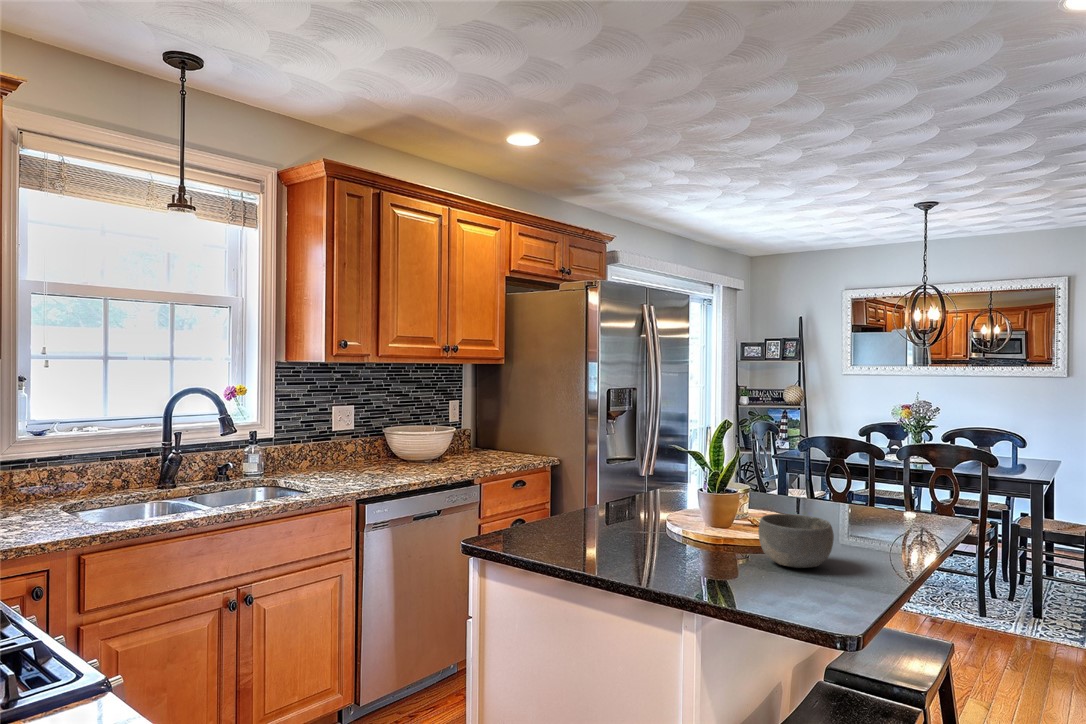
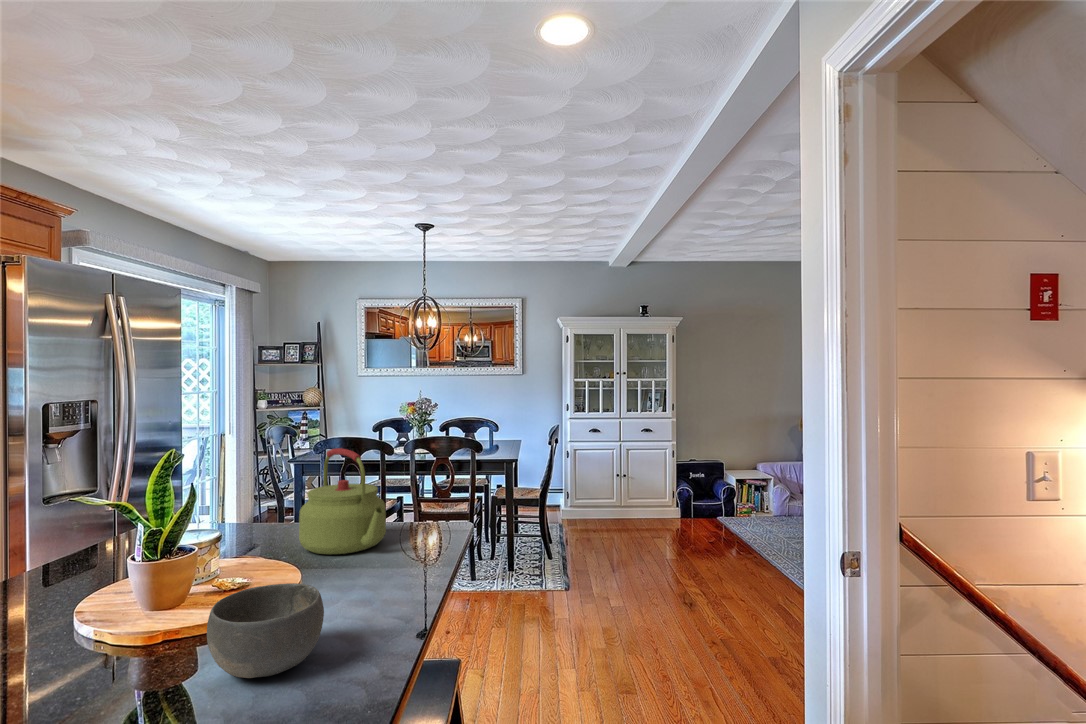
kettle: none [802,434,878,521] -> present [299,448,386,554]

